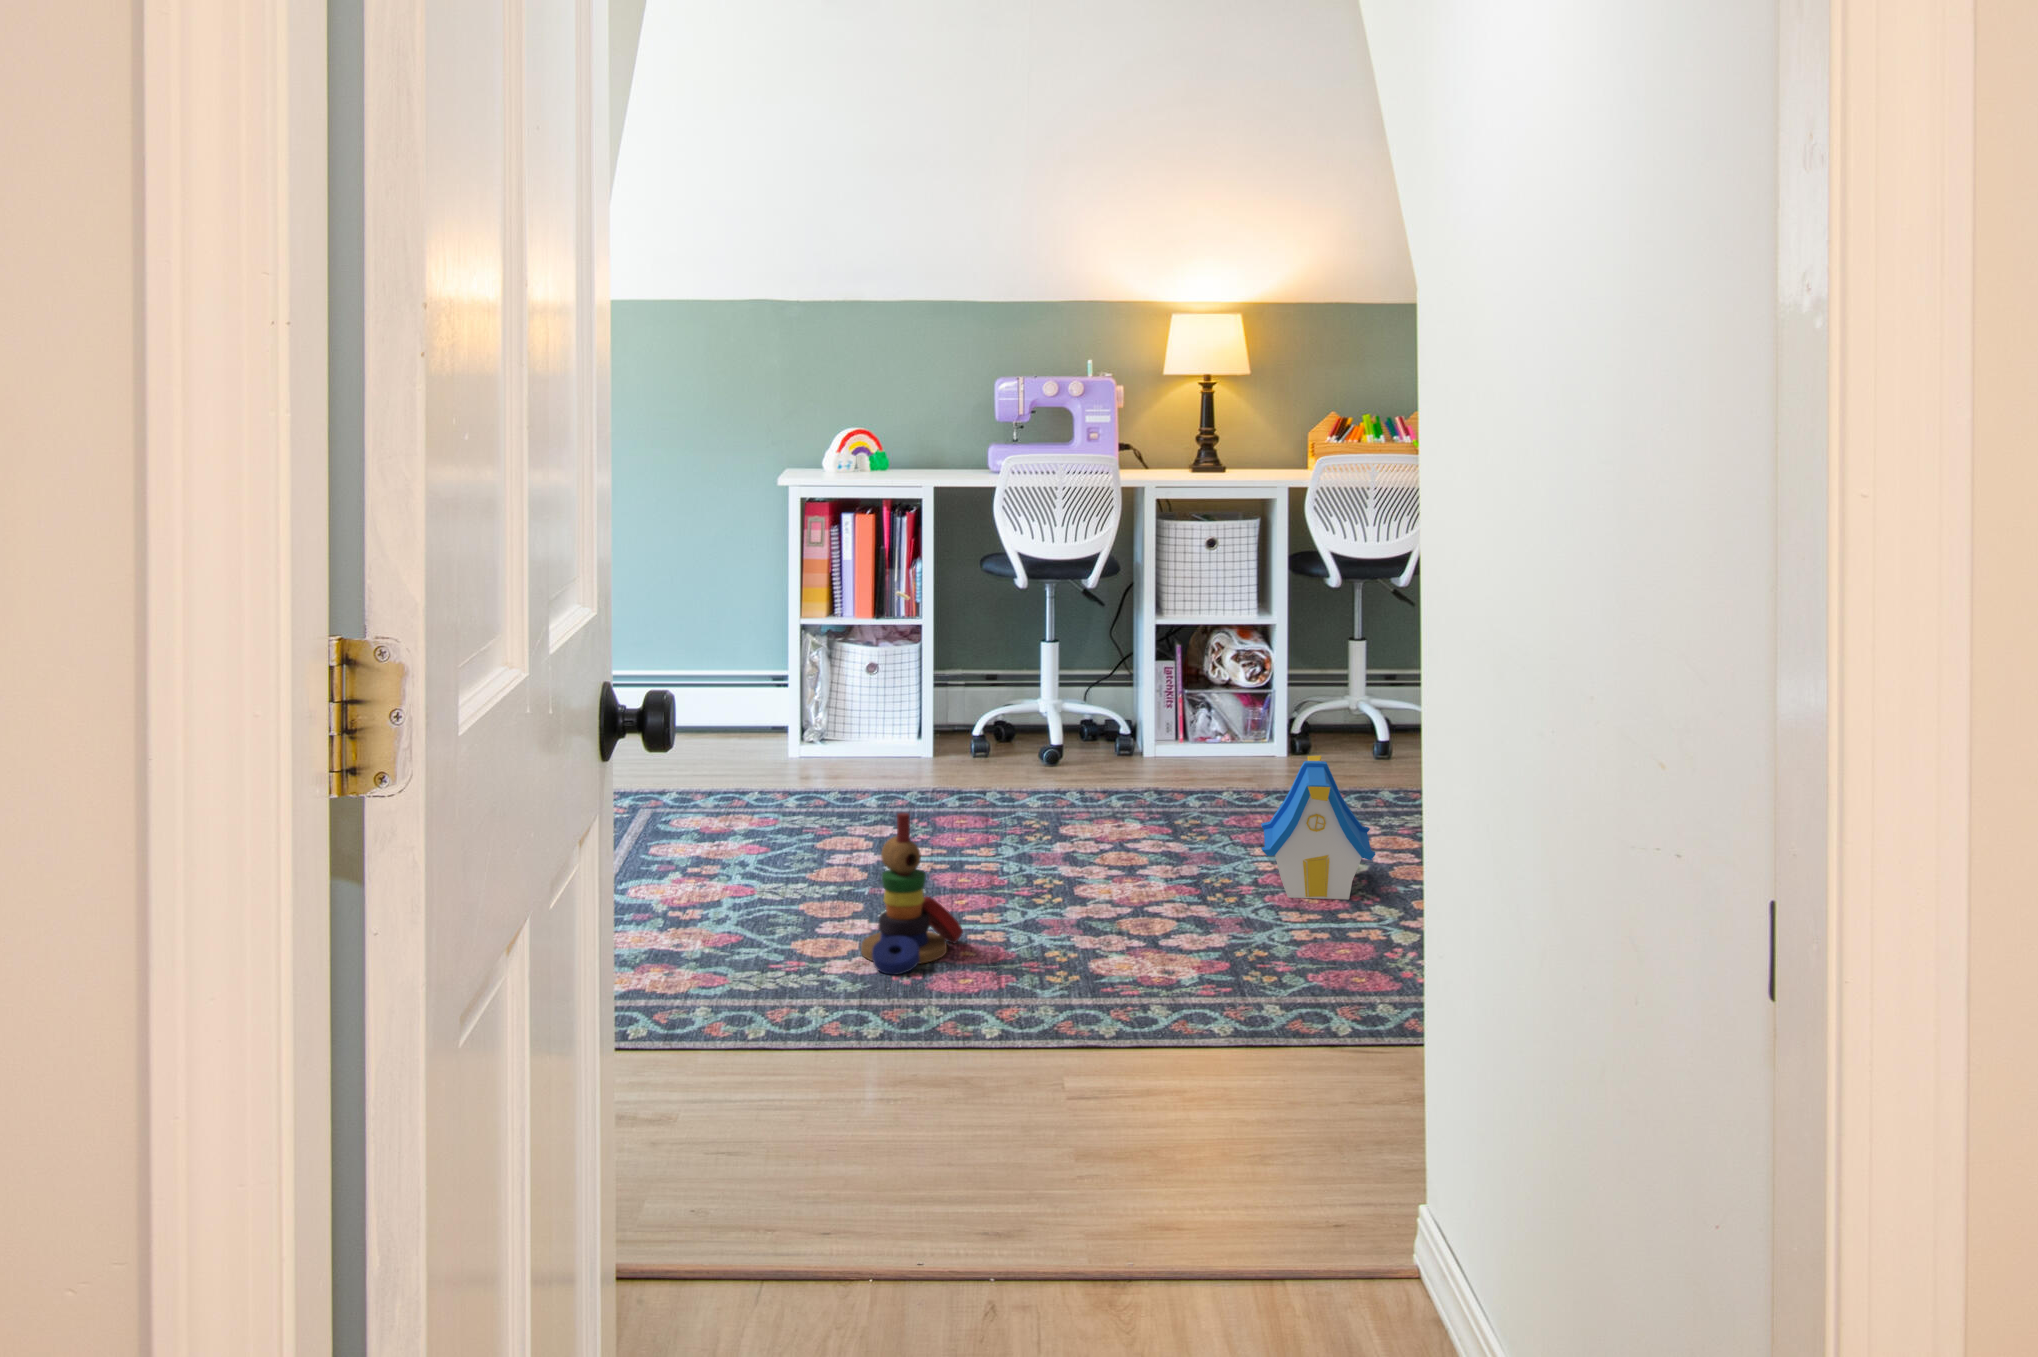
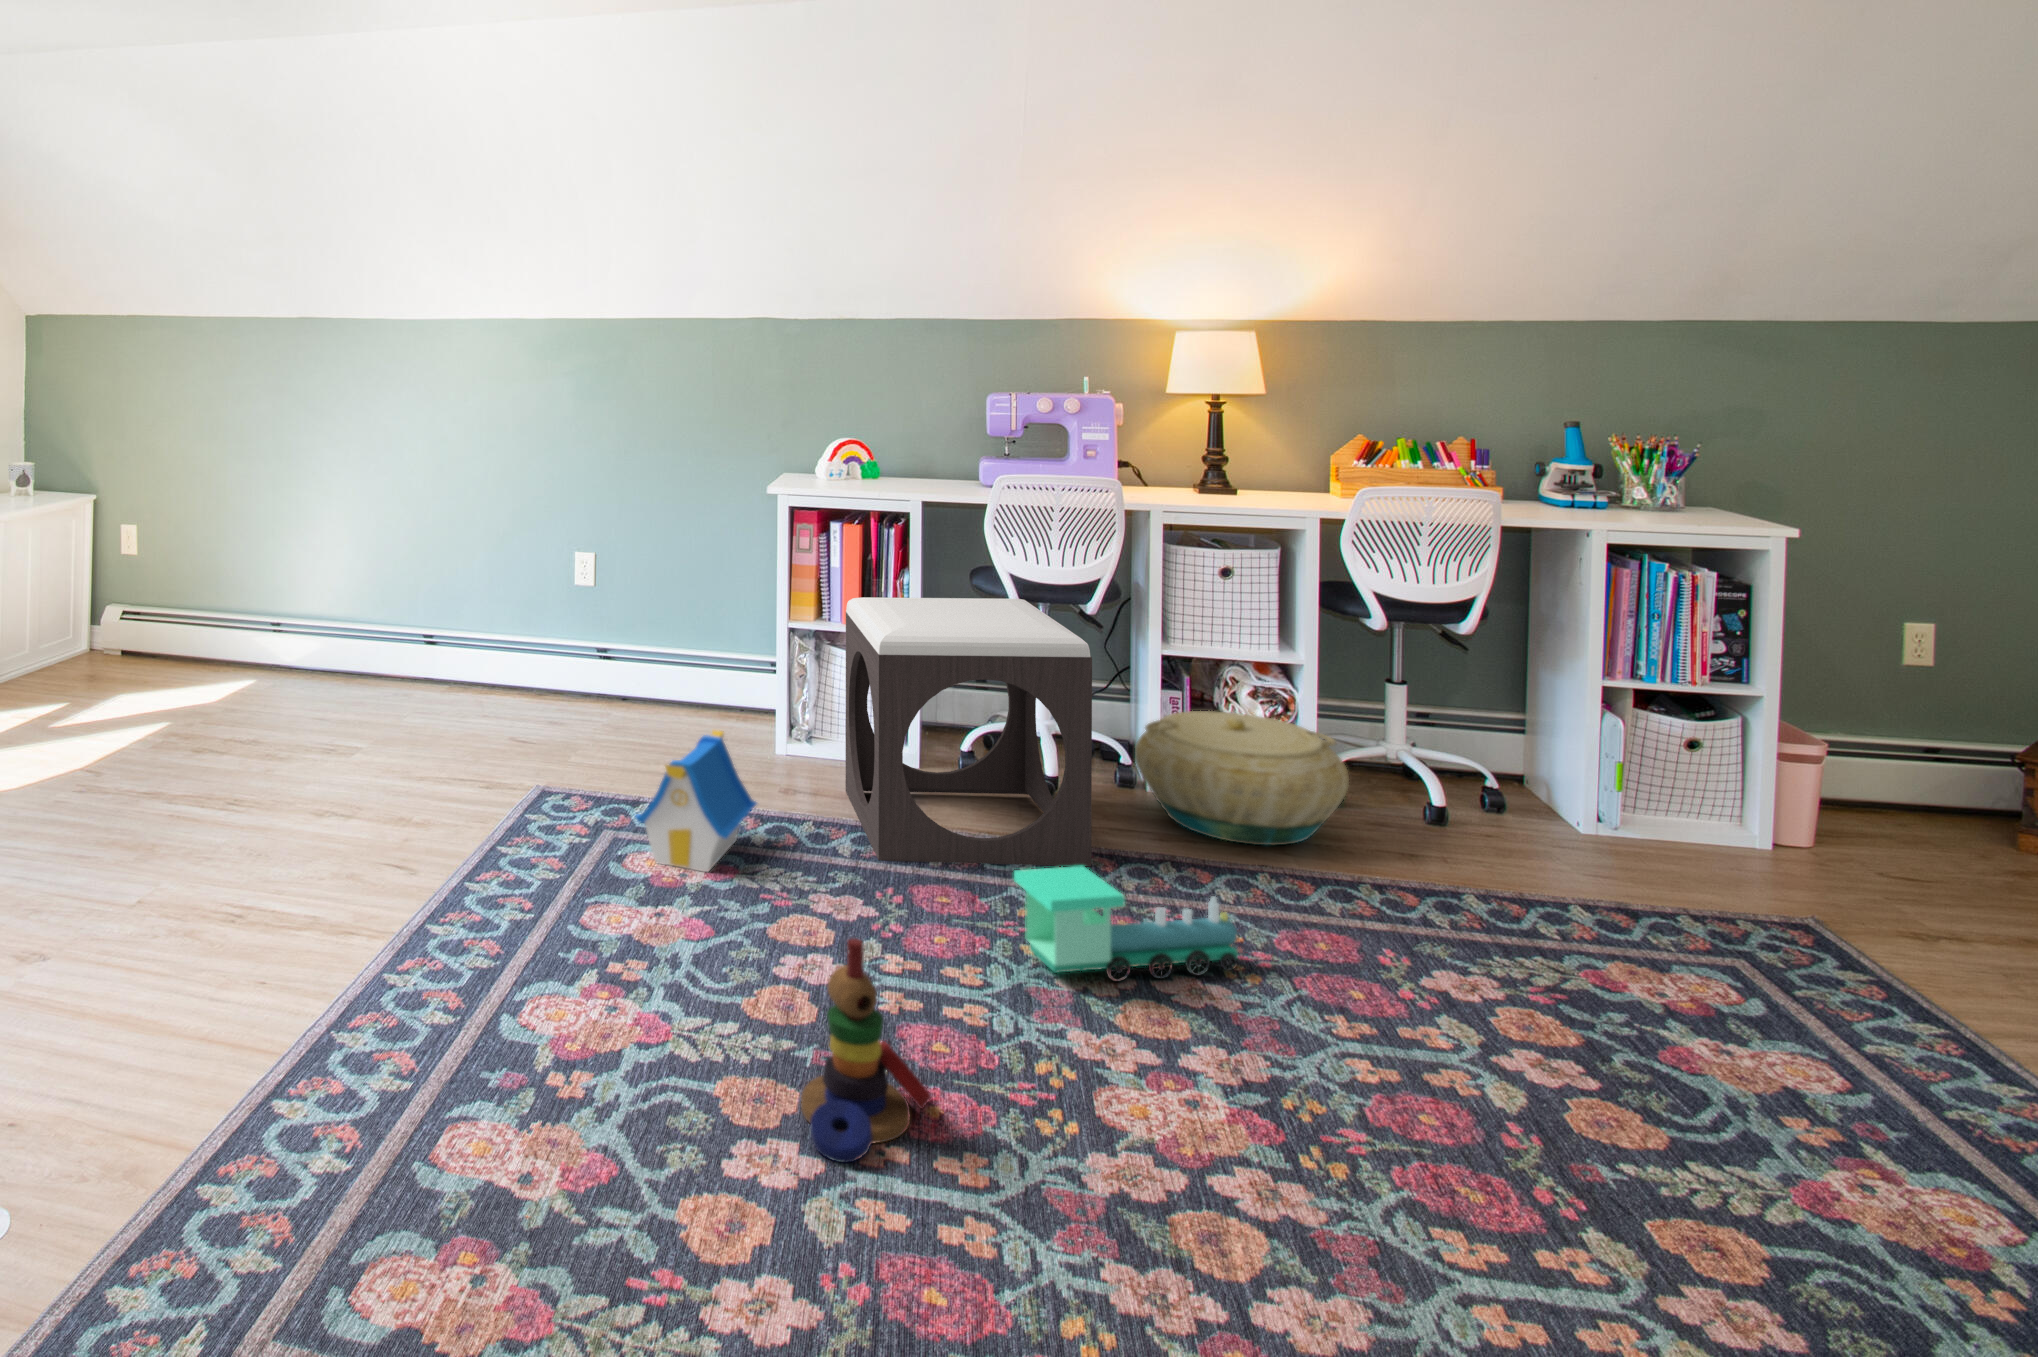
footstool: none [863,576,1091,821] -> present [846,597,1092,866]
basket: none [1132,674,1308,783] -> present [1135,711,1349,845]
toy house: present [1261,756,1375,899] -> present [635,731,757,872]
toy train: none [1024,781,1206,870] -> present [1014,866,1242,982]

